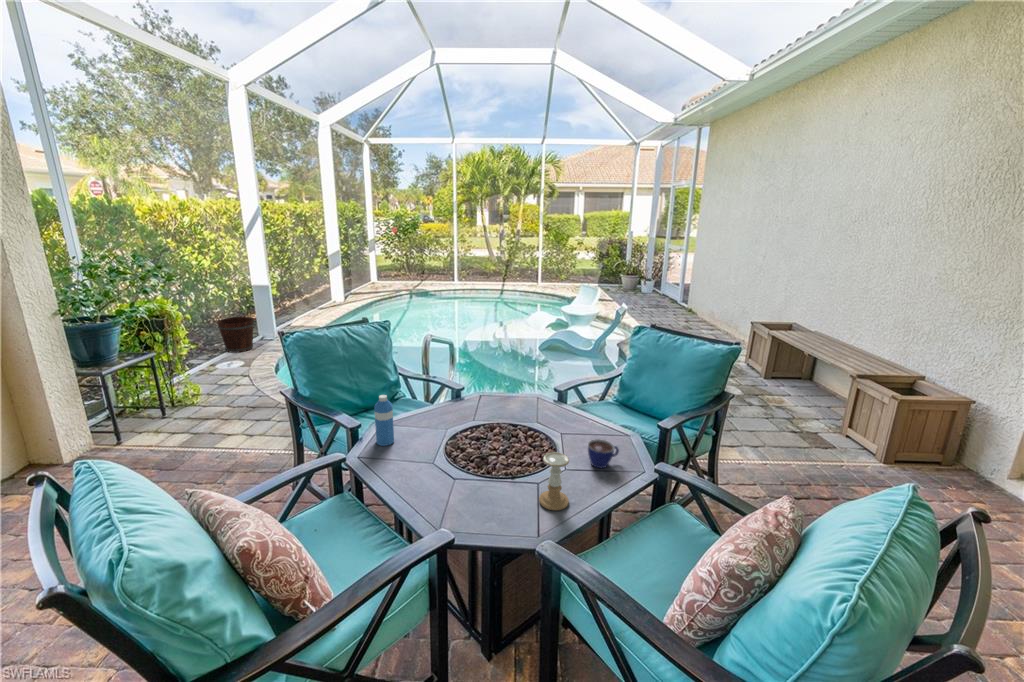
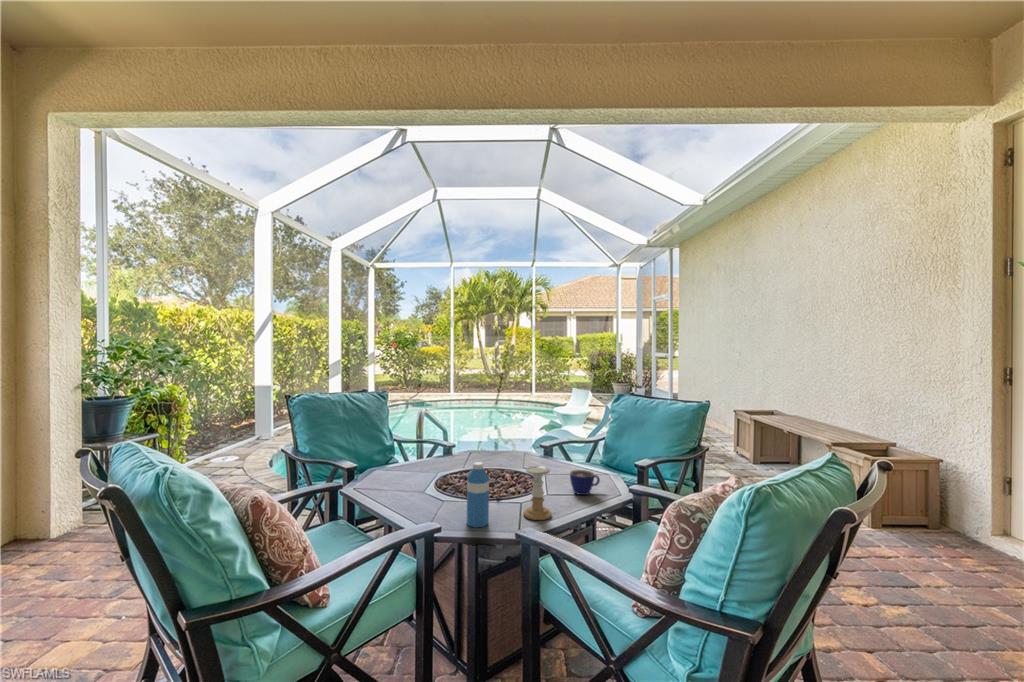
bucket: present [217,317,254,353] -> none [217,416,253,451]
water bottle: present [374,395,394,446] -> present [467,462,489,527]

